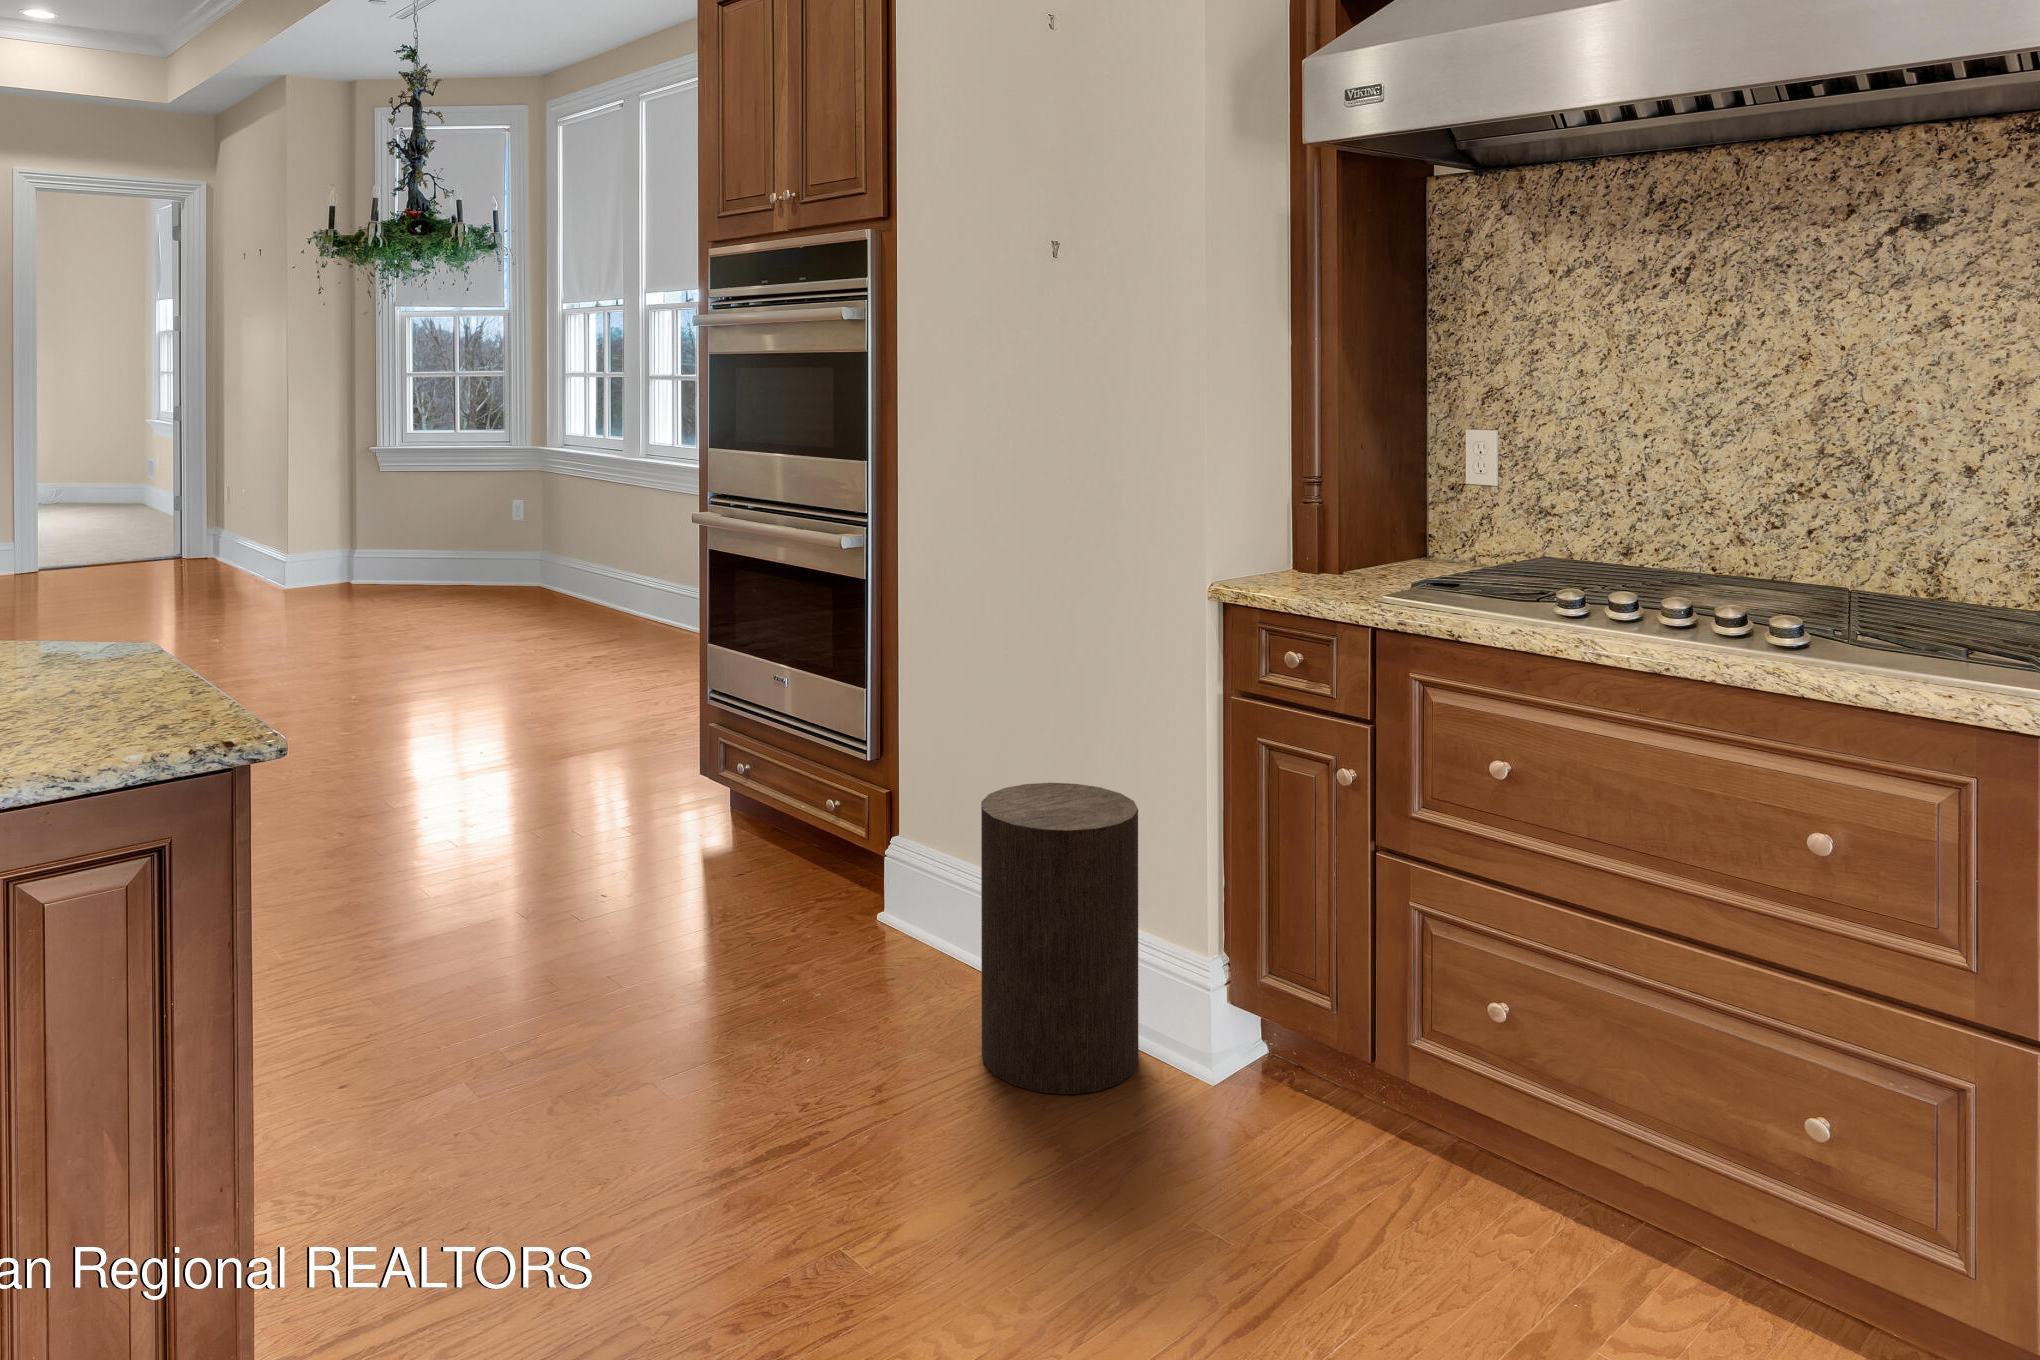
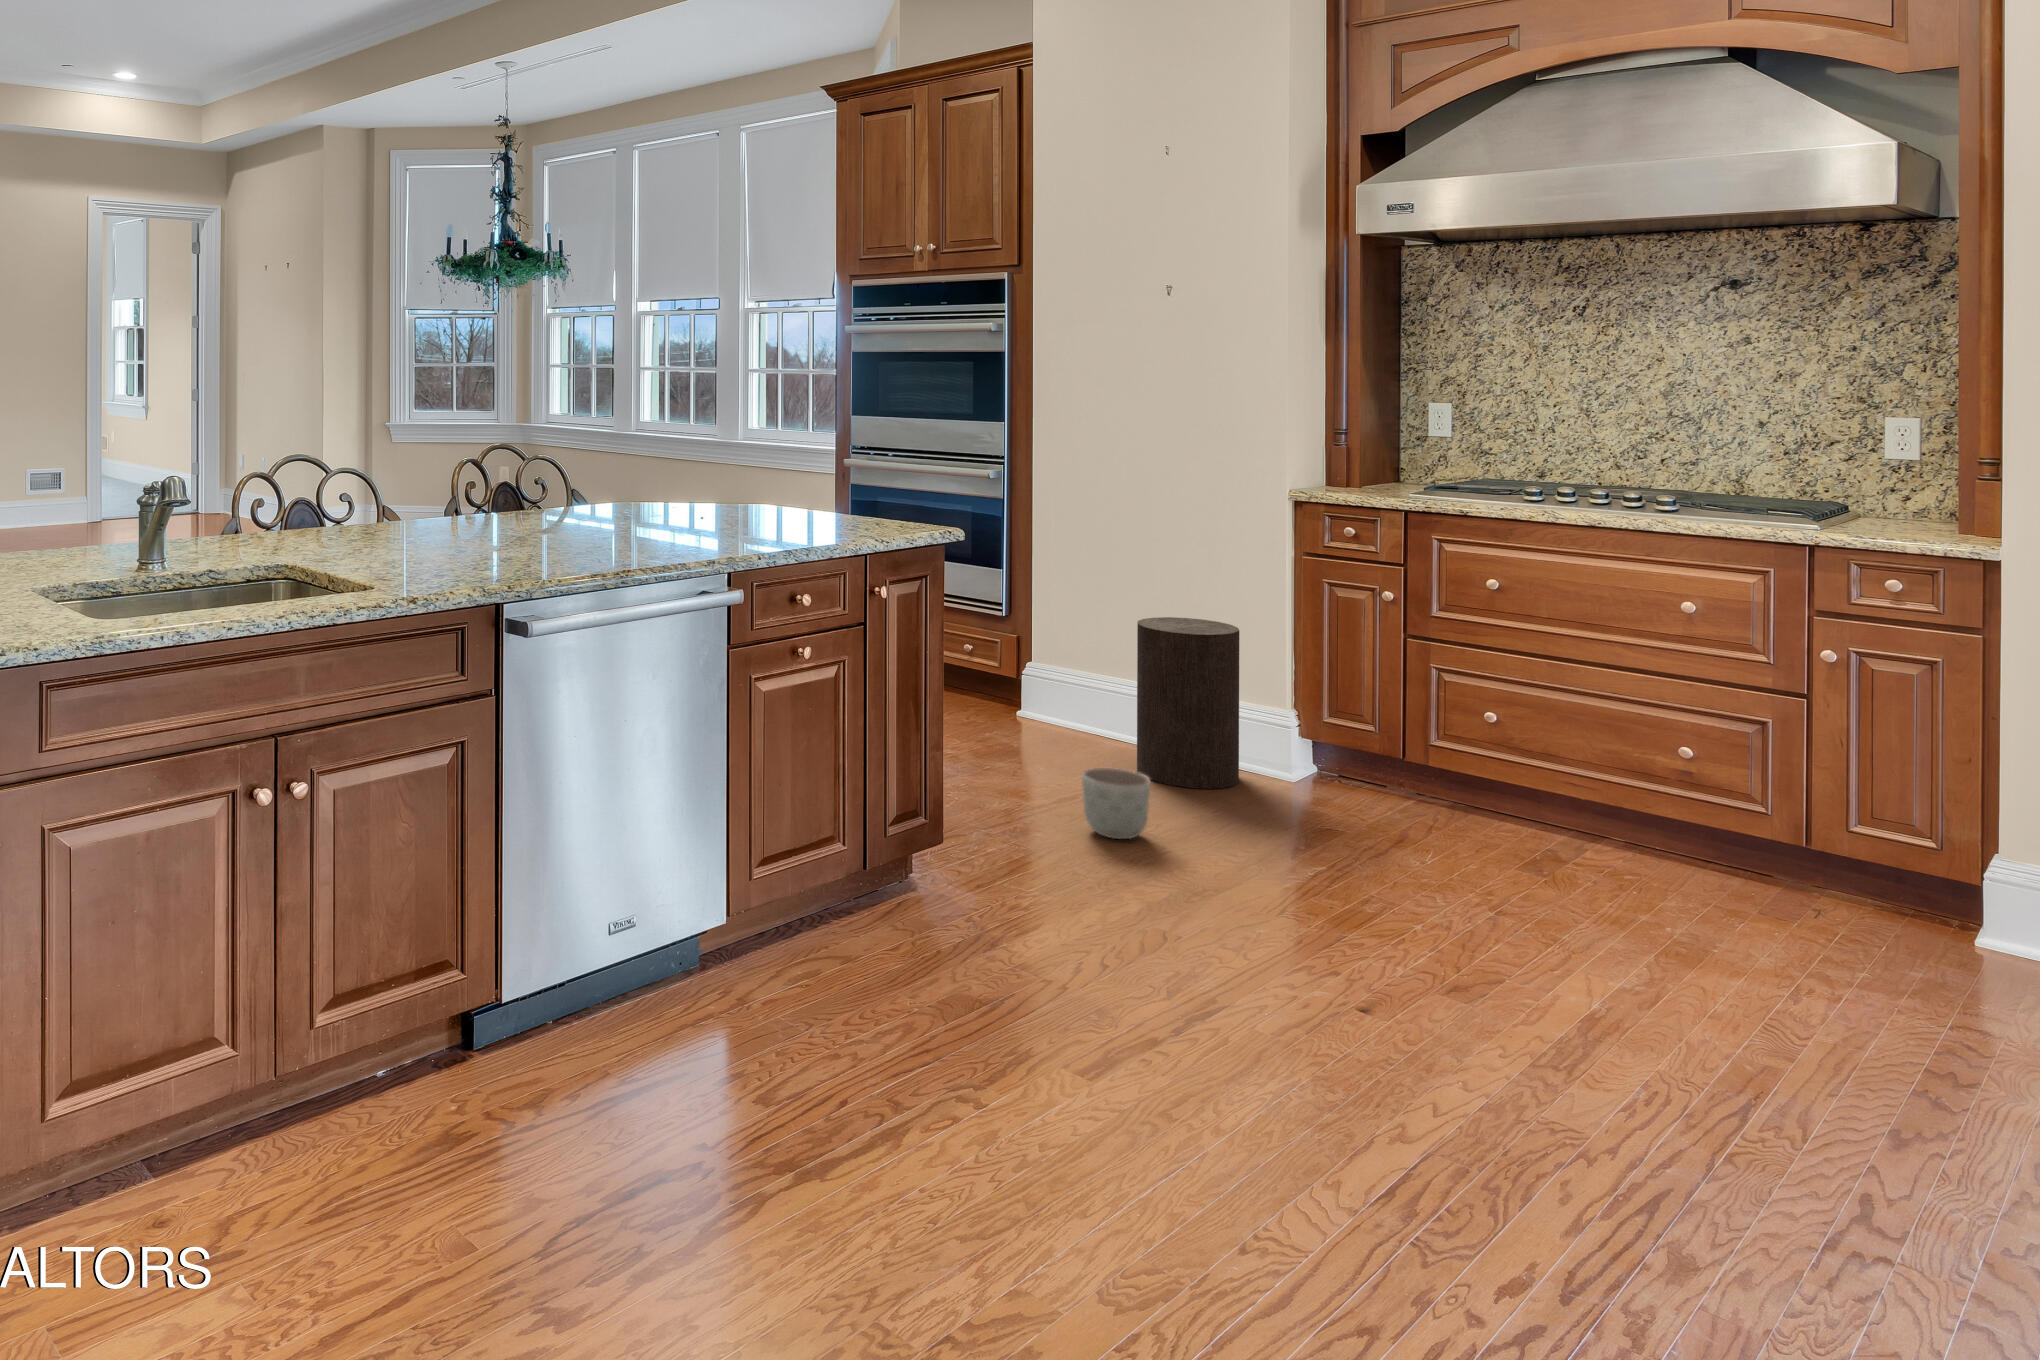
planter: none [750,1107,869,1264] -> present [1082,768,1151,839]

